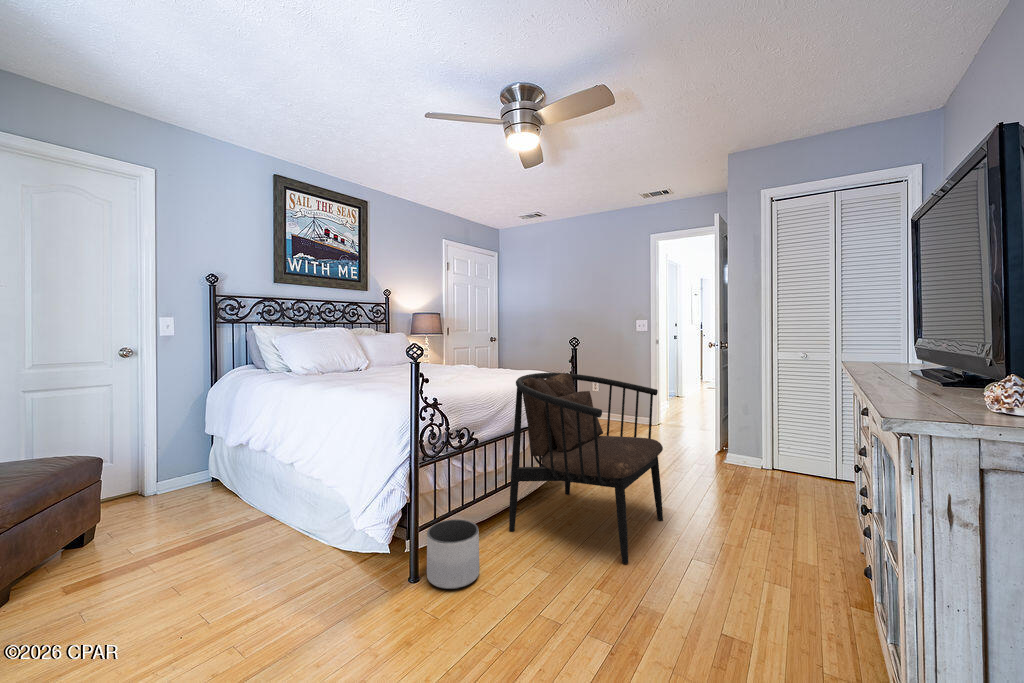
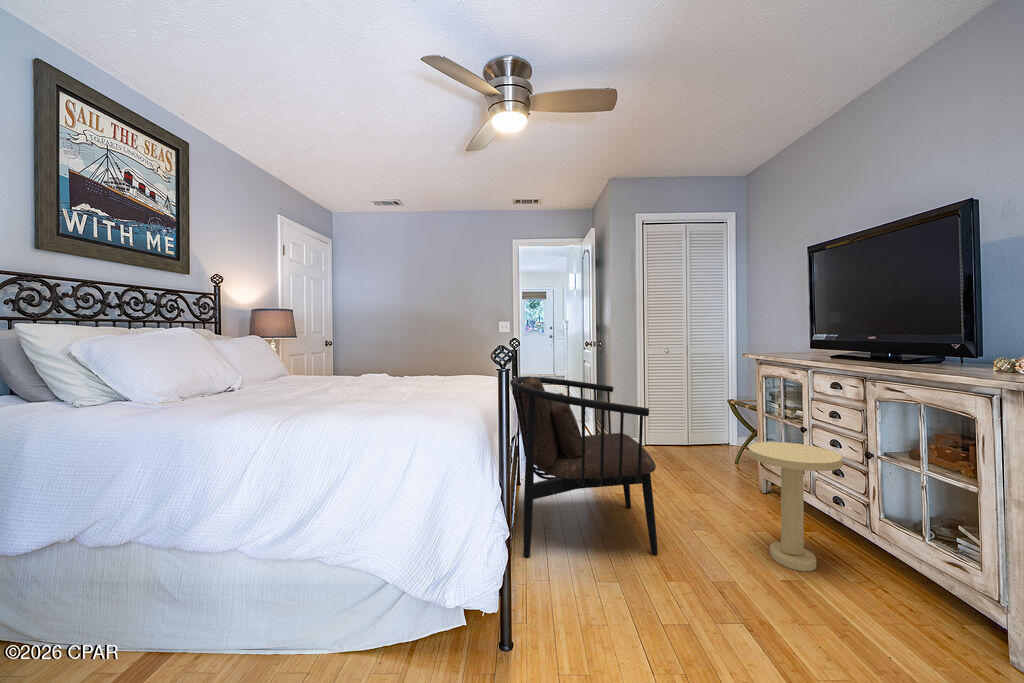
side table: none [734,469,854,640] -> present [749,442,843,571]
planter: present [427,519,479,589] -> none [504,556,567,646]

